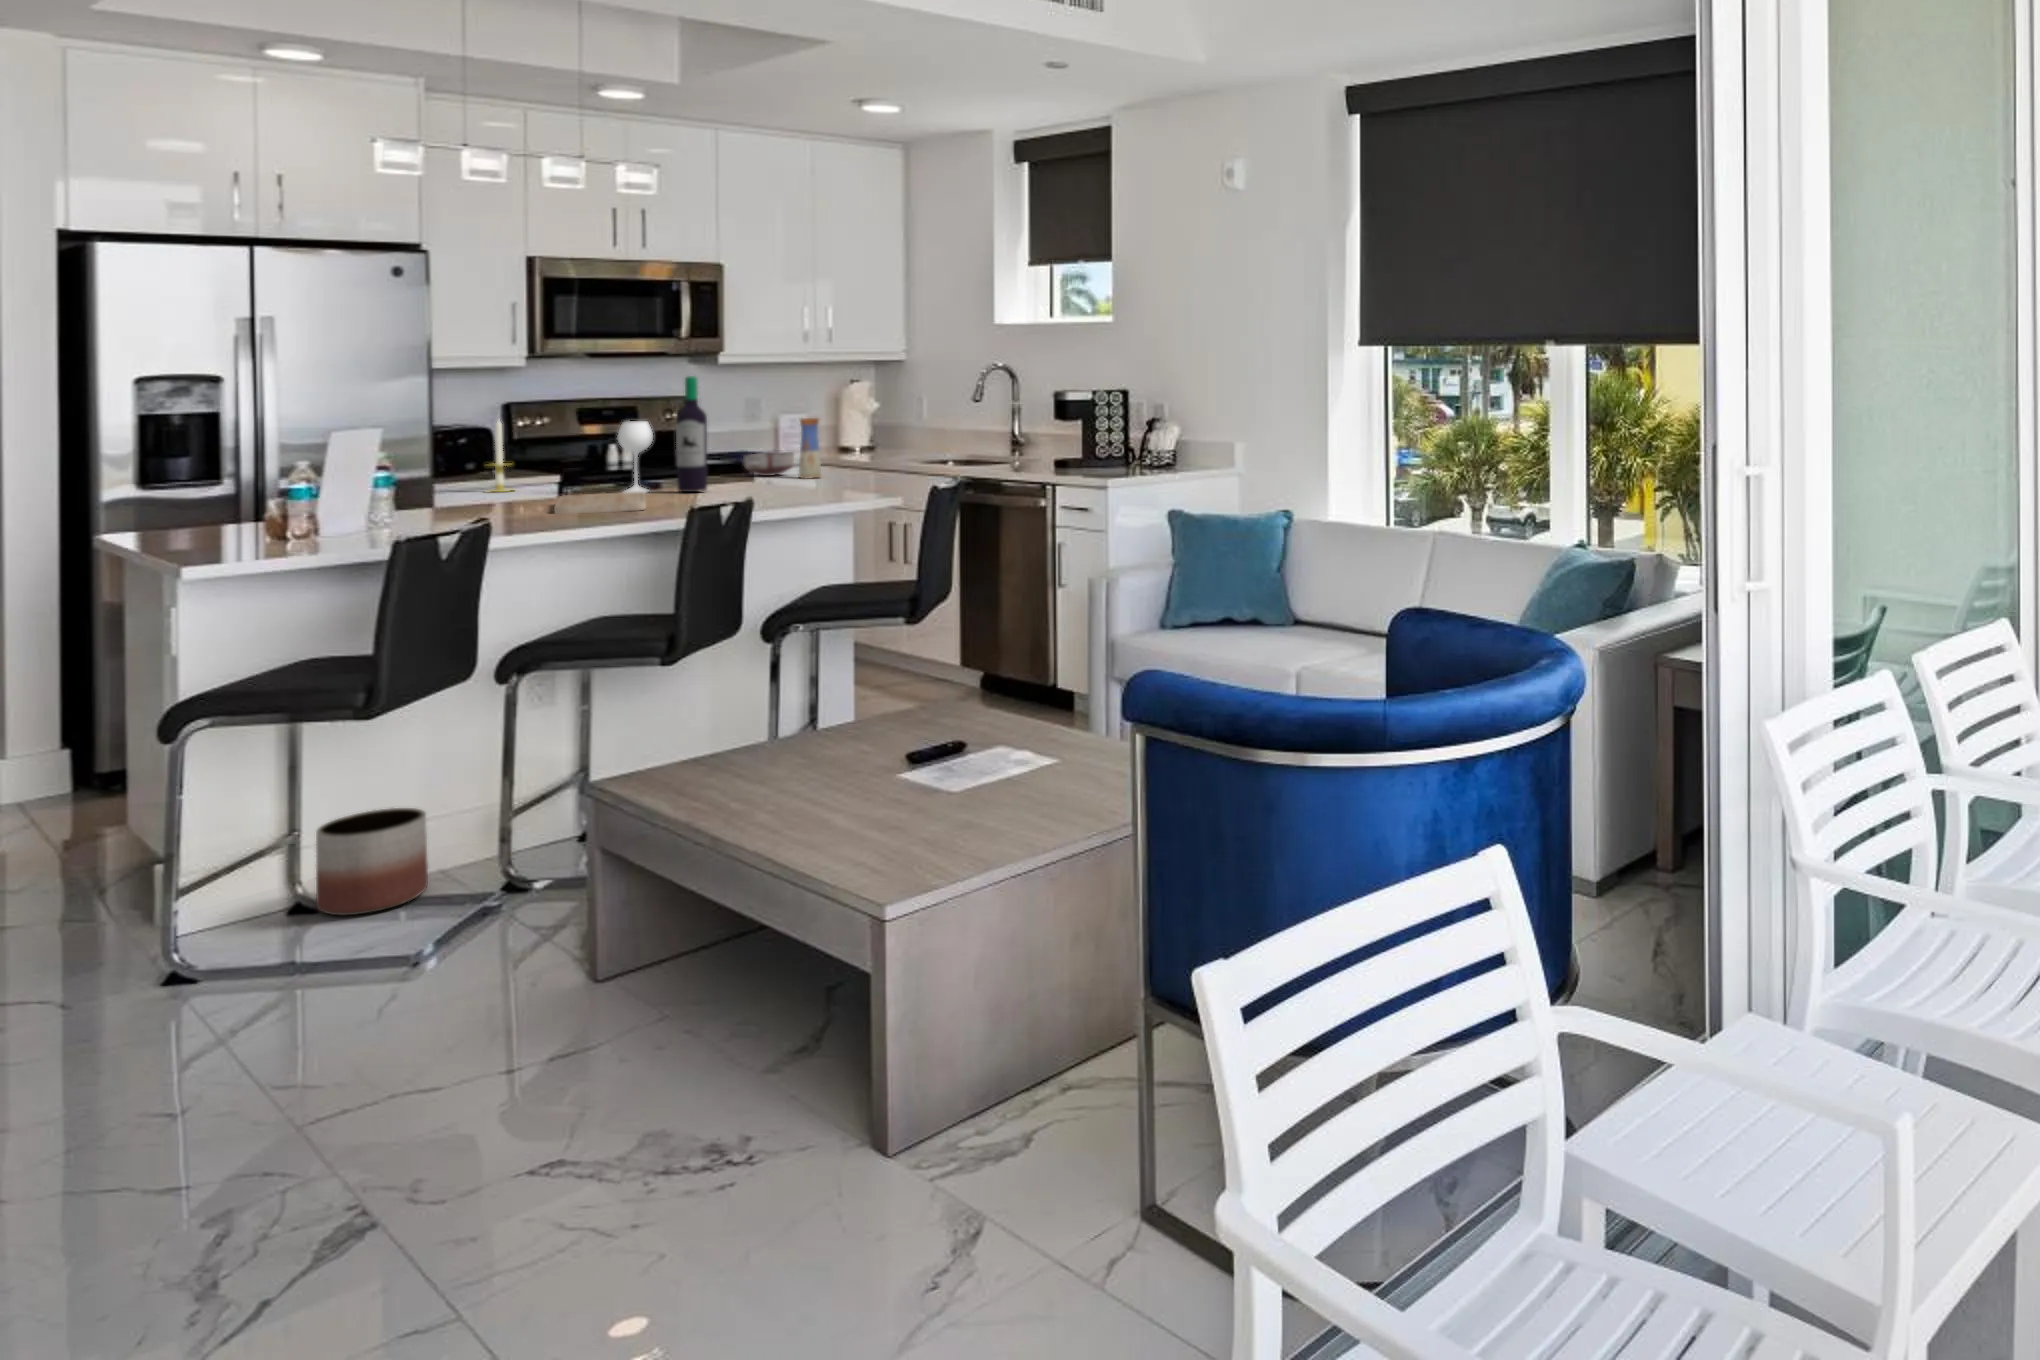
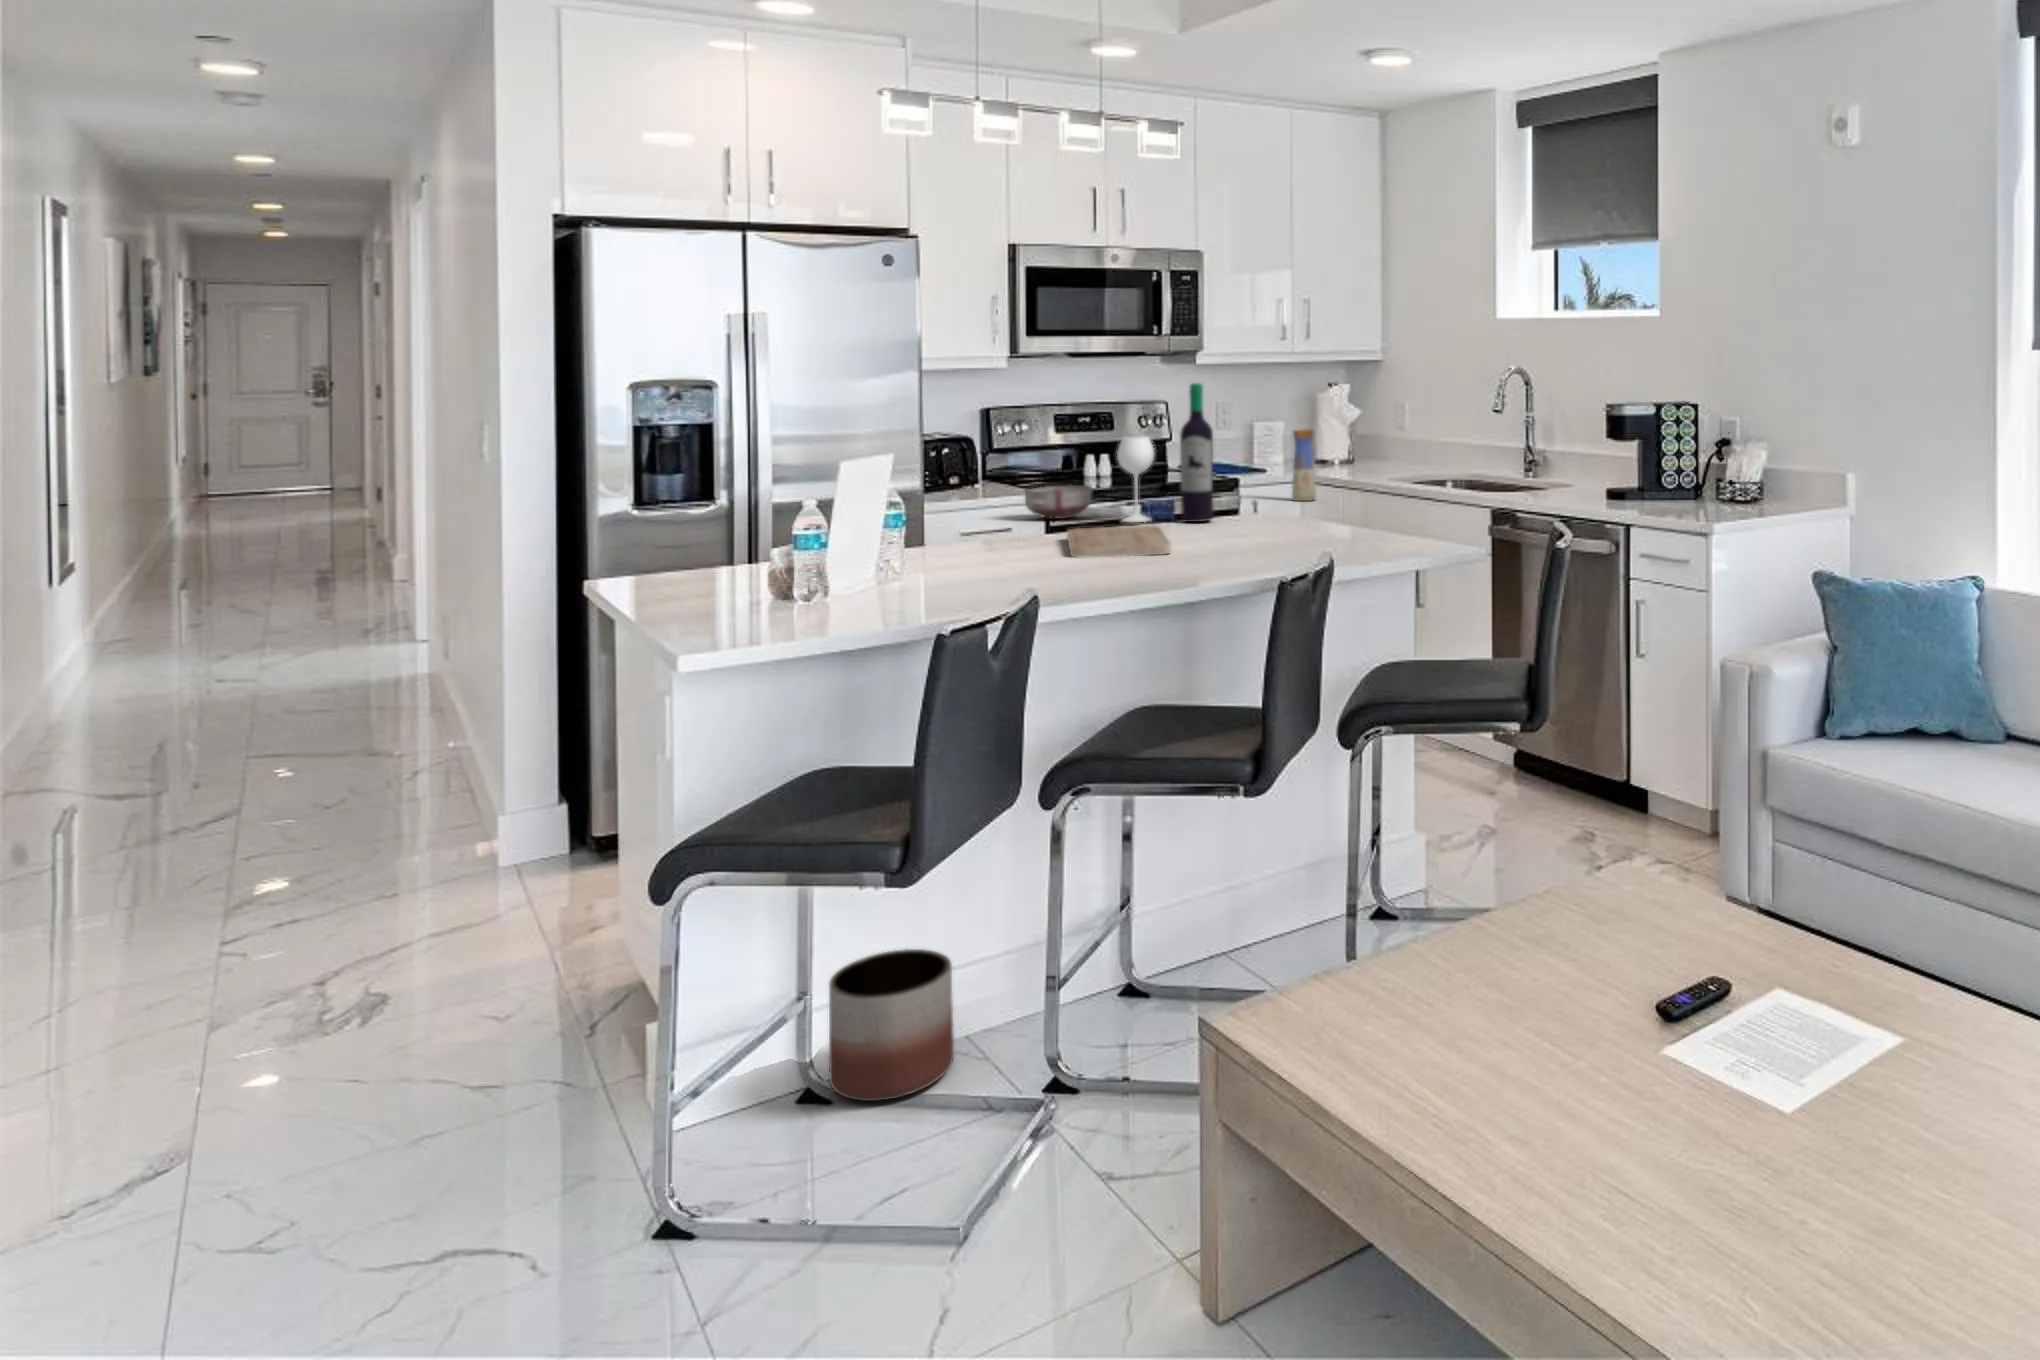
candle: present [490,421,510,492] -> none [974,429,1007,516]
ceramic bowl: present [743,452,794,476] -> present [1025,485,1092,519]

